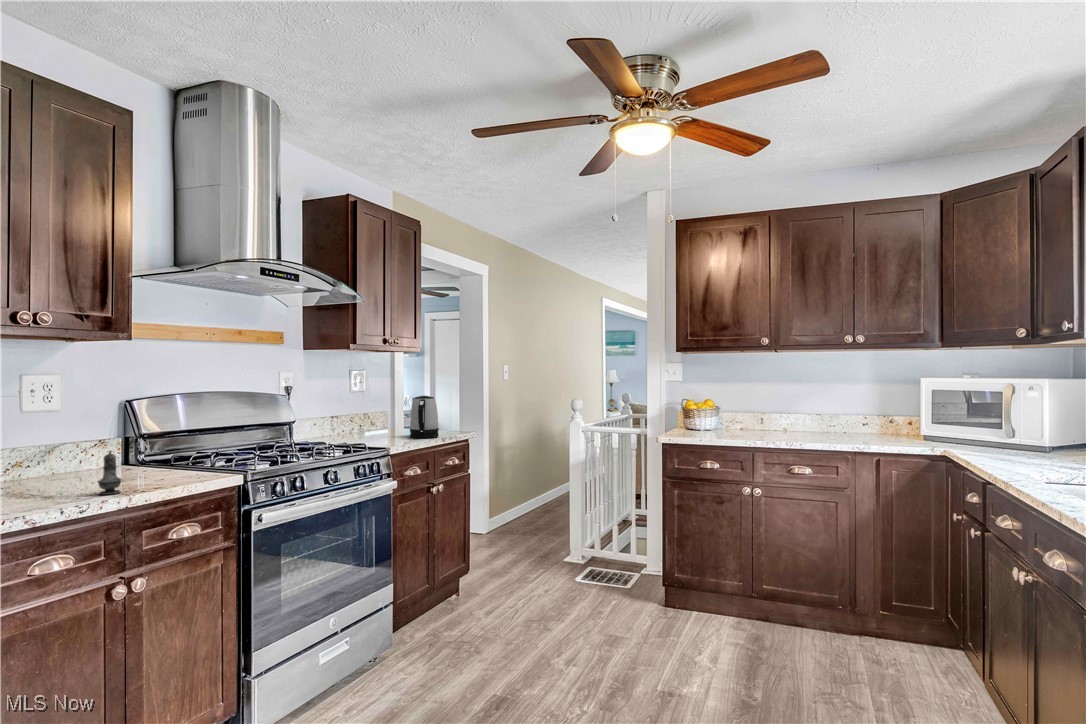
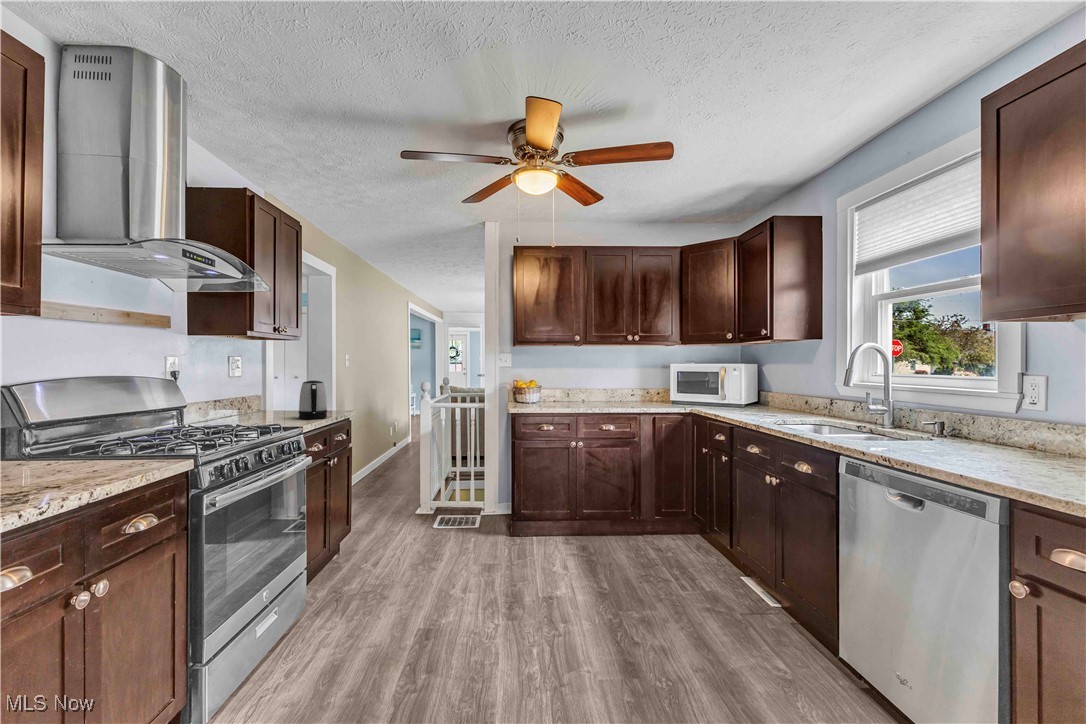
salt shaker: present [98,451,122,495] -> none [45,443,78,493]

